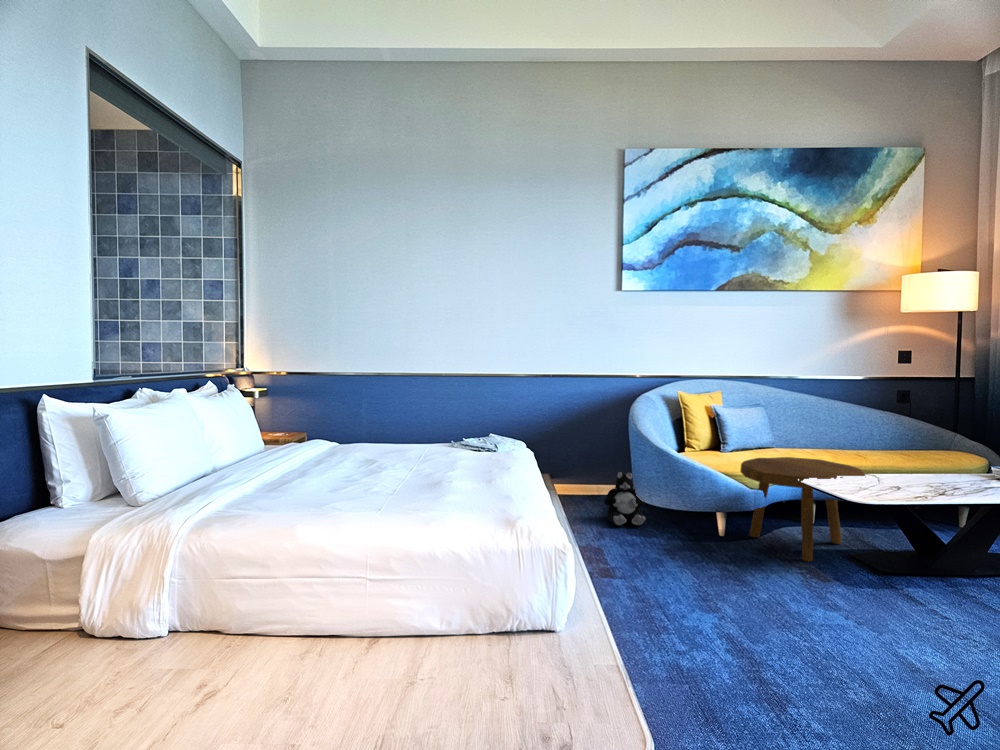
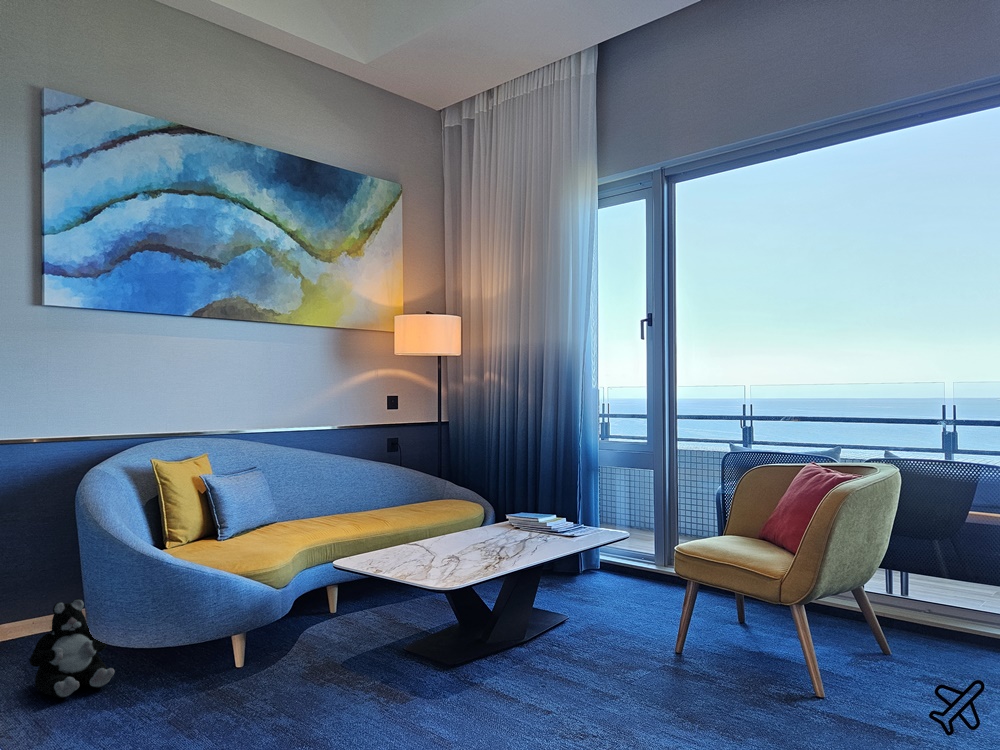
footstool: present [740,457,865,562] -> none [268,530,419,670]

